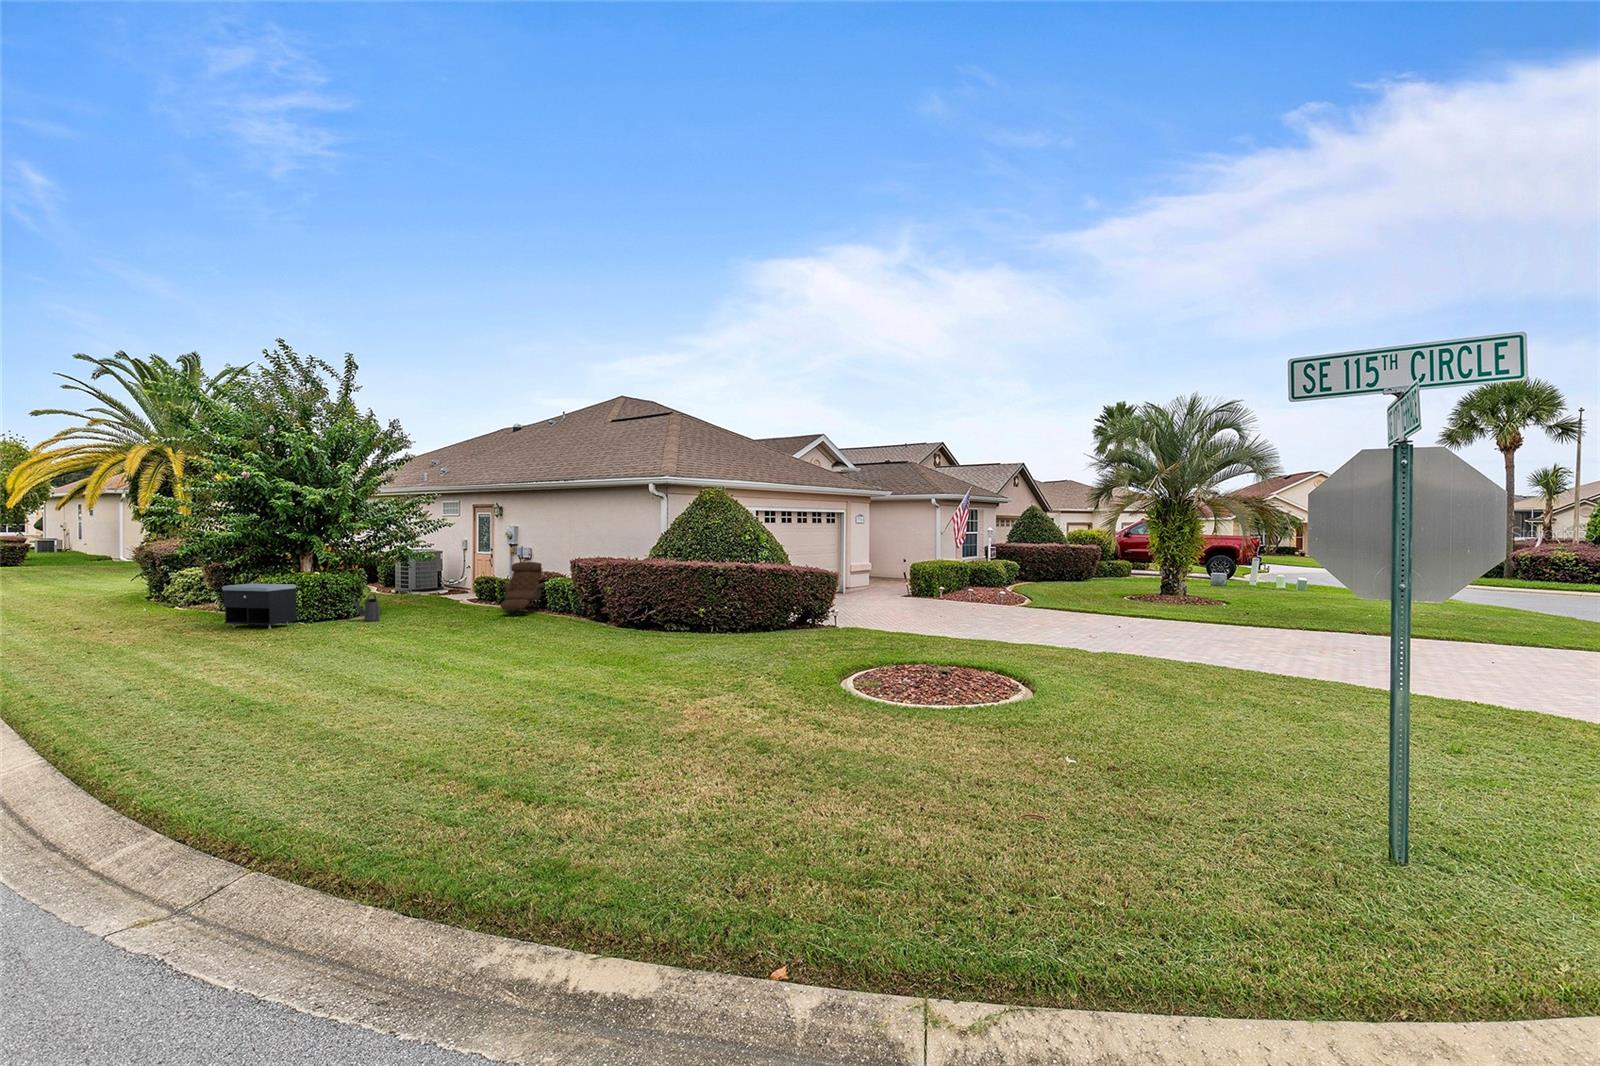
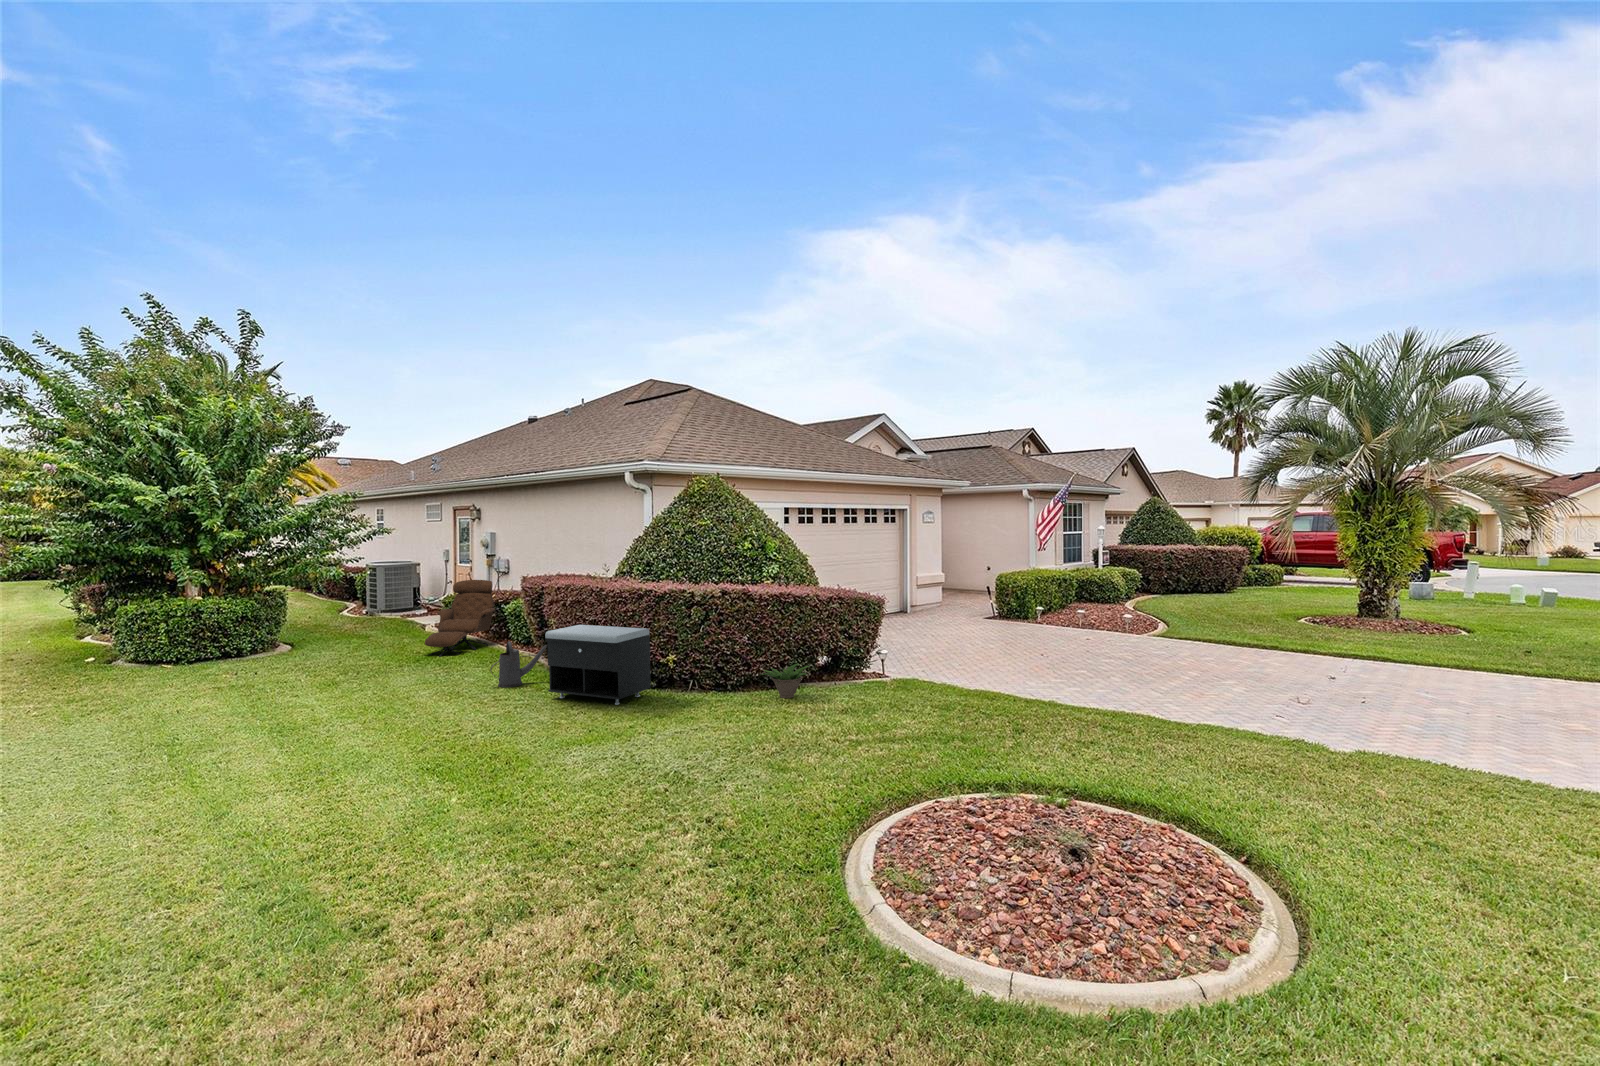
storage bench: present [222,583,297,629] -> present [545,625,651,705]
watering can: present [351,594,382,622] -> present [490,641,547,687]
decorative plant: none [763,614,794,634] -> present [762,664,809,698]

